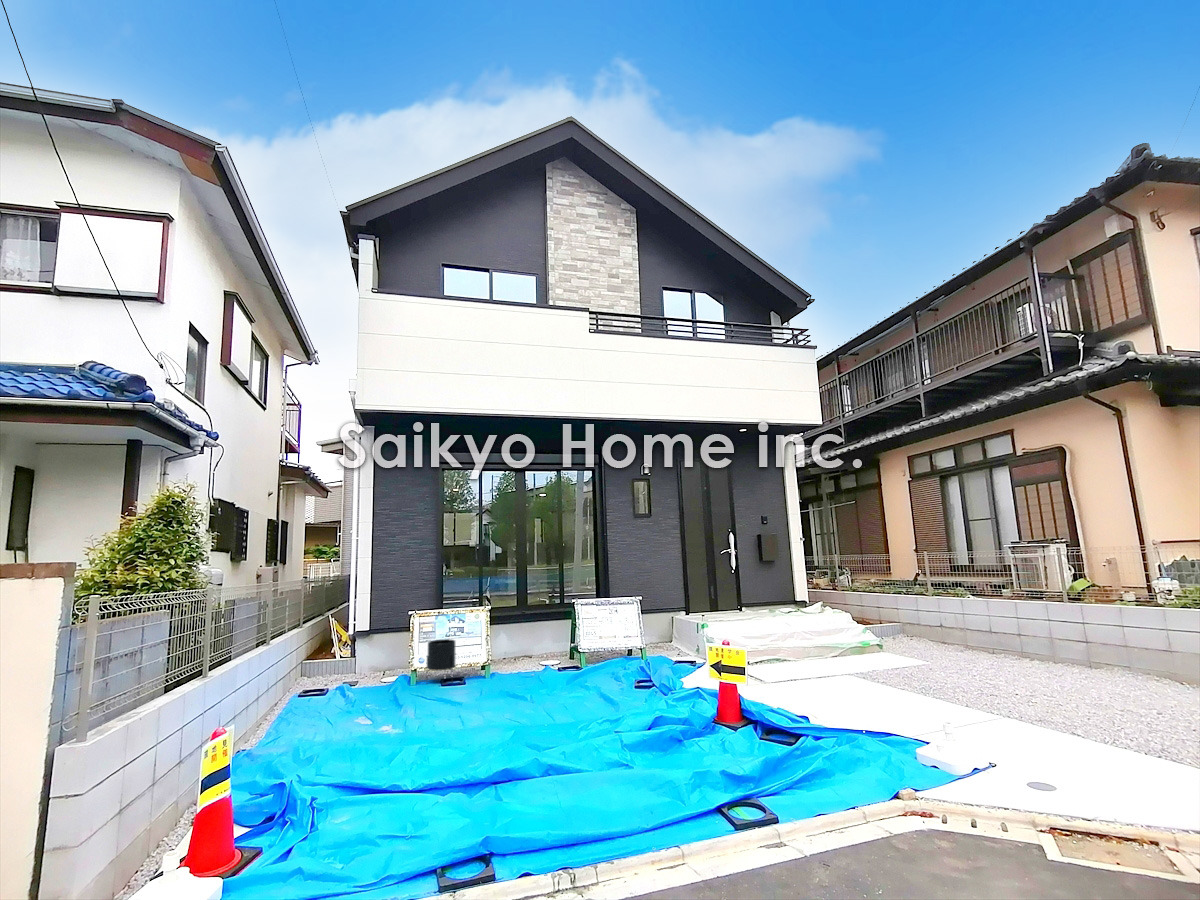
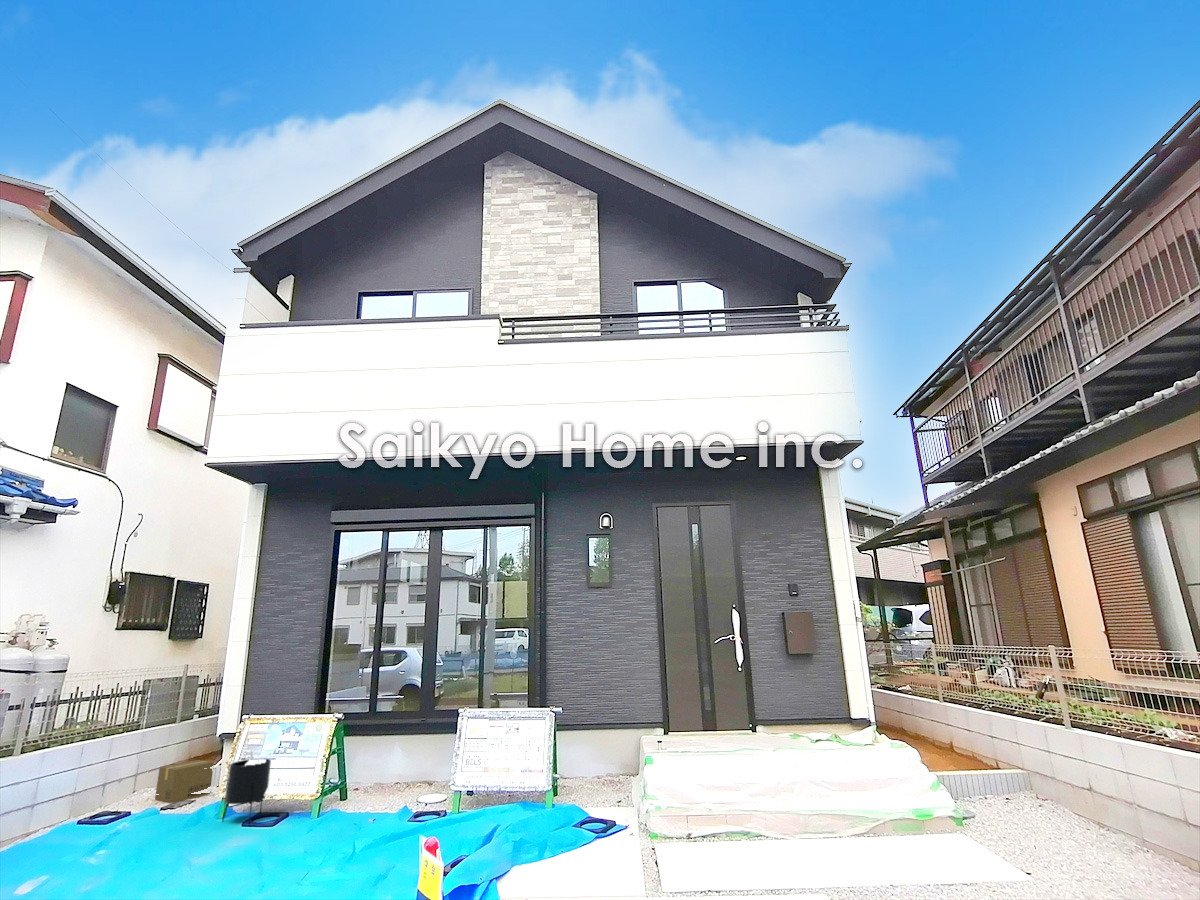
cardboard box: none [326,649,366,680] -> present [155,760,214,803]

